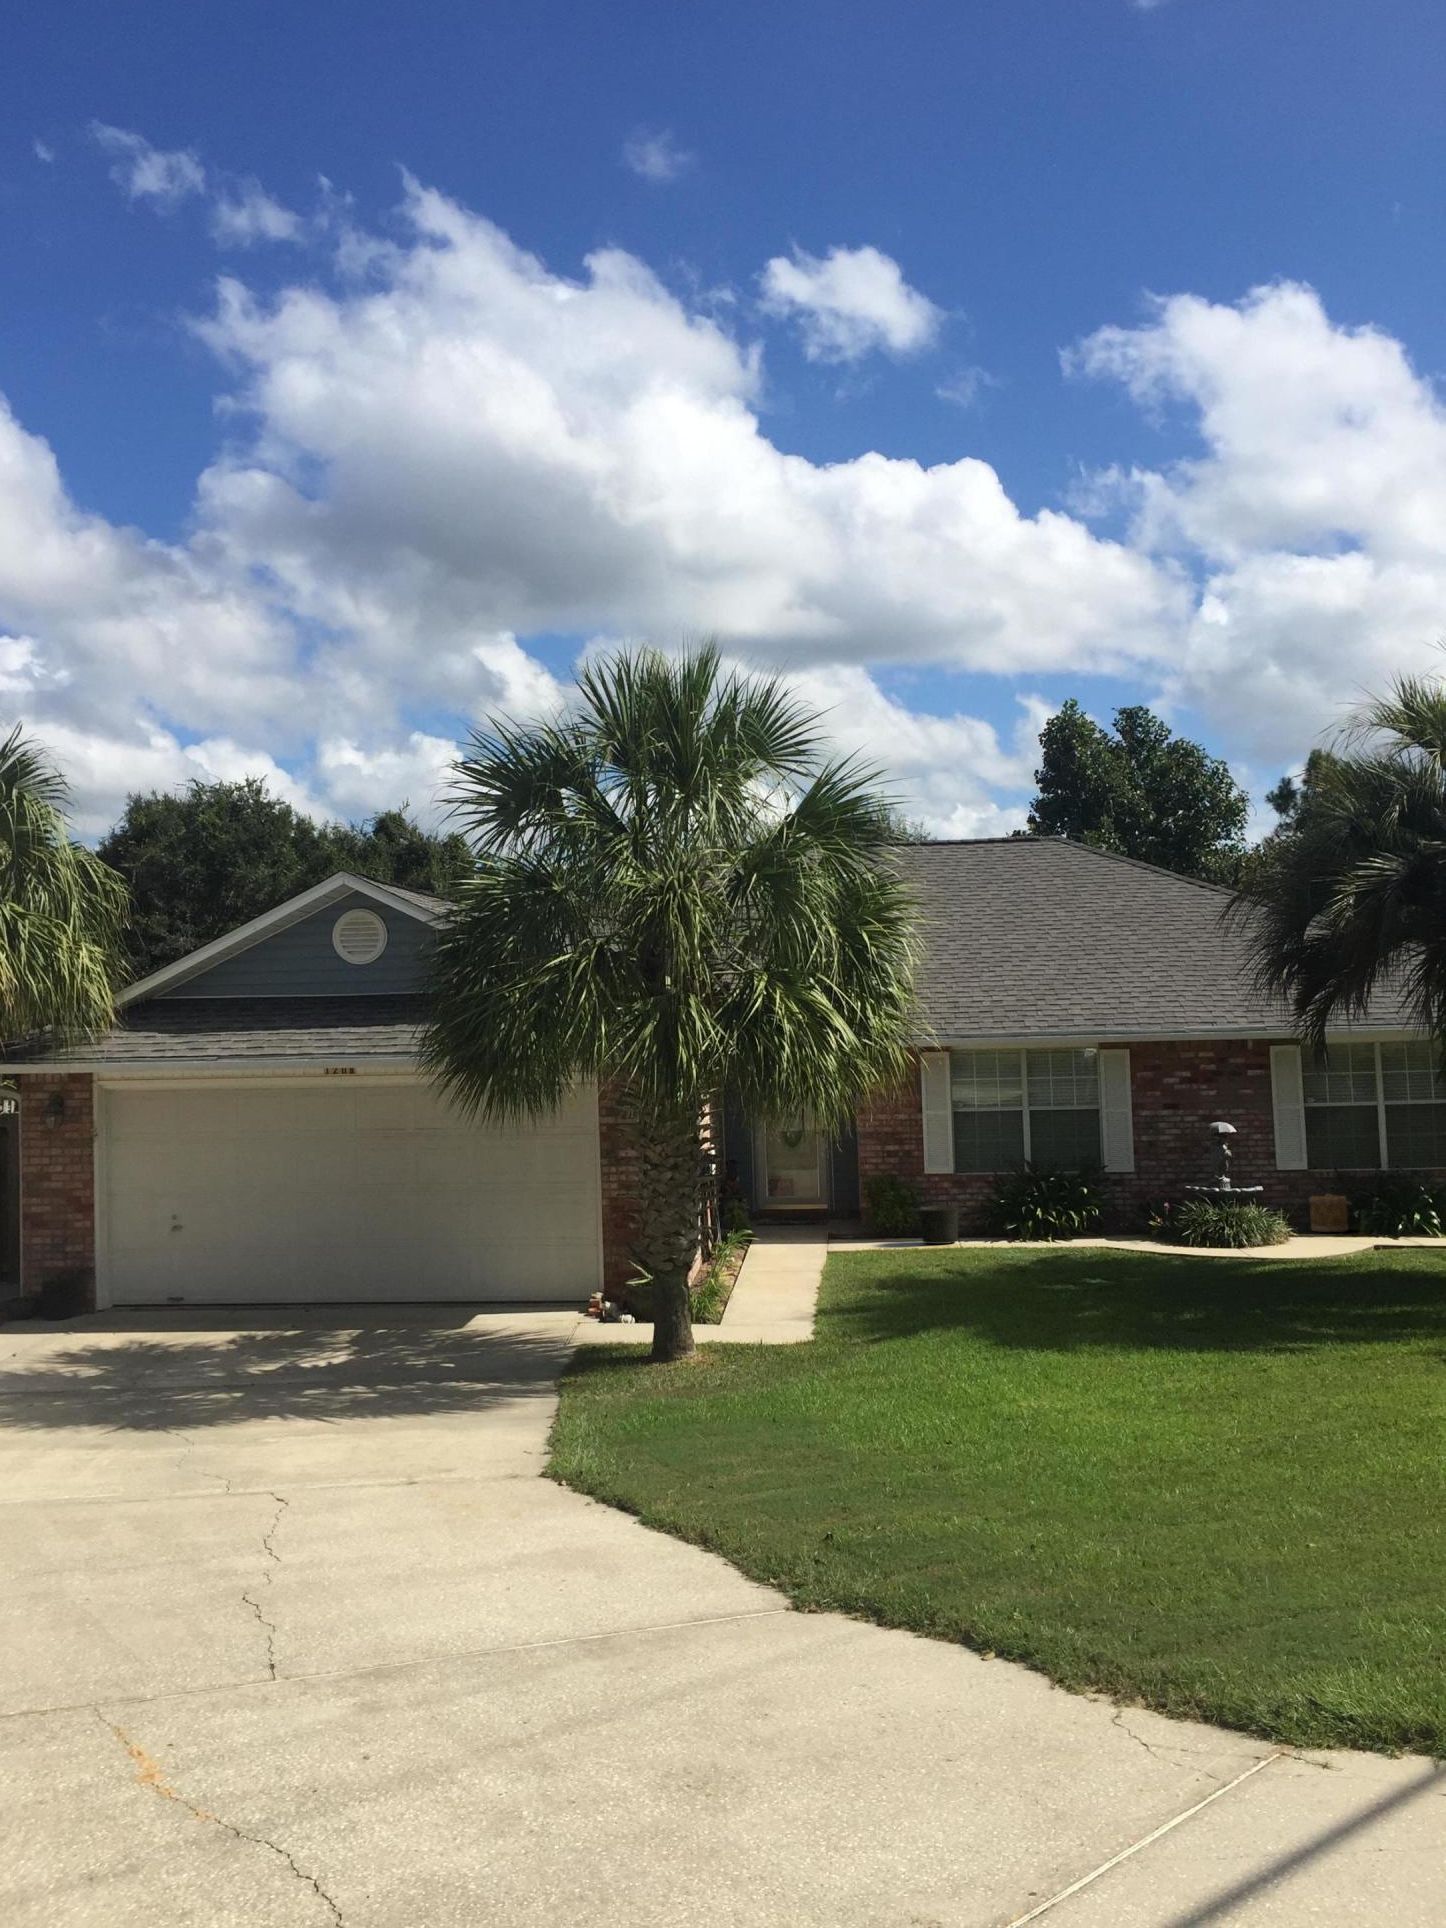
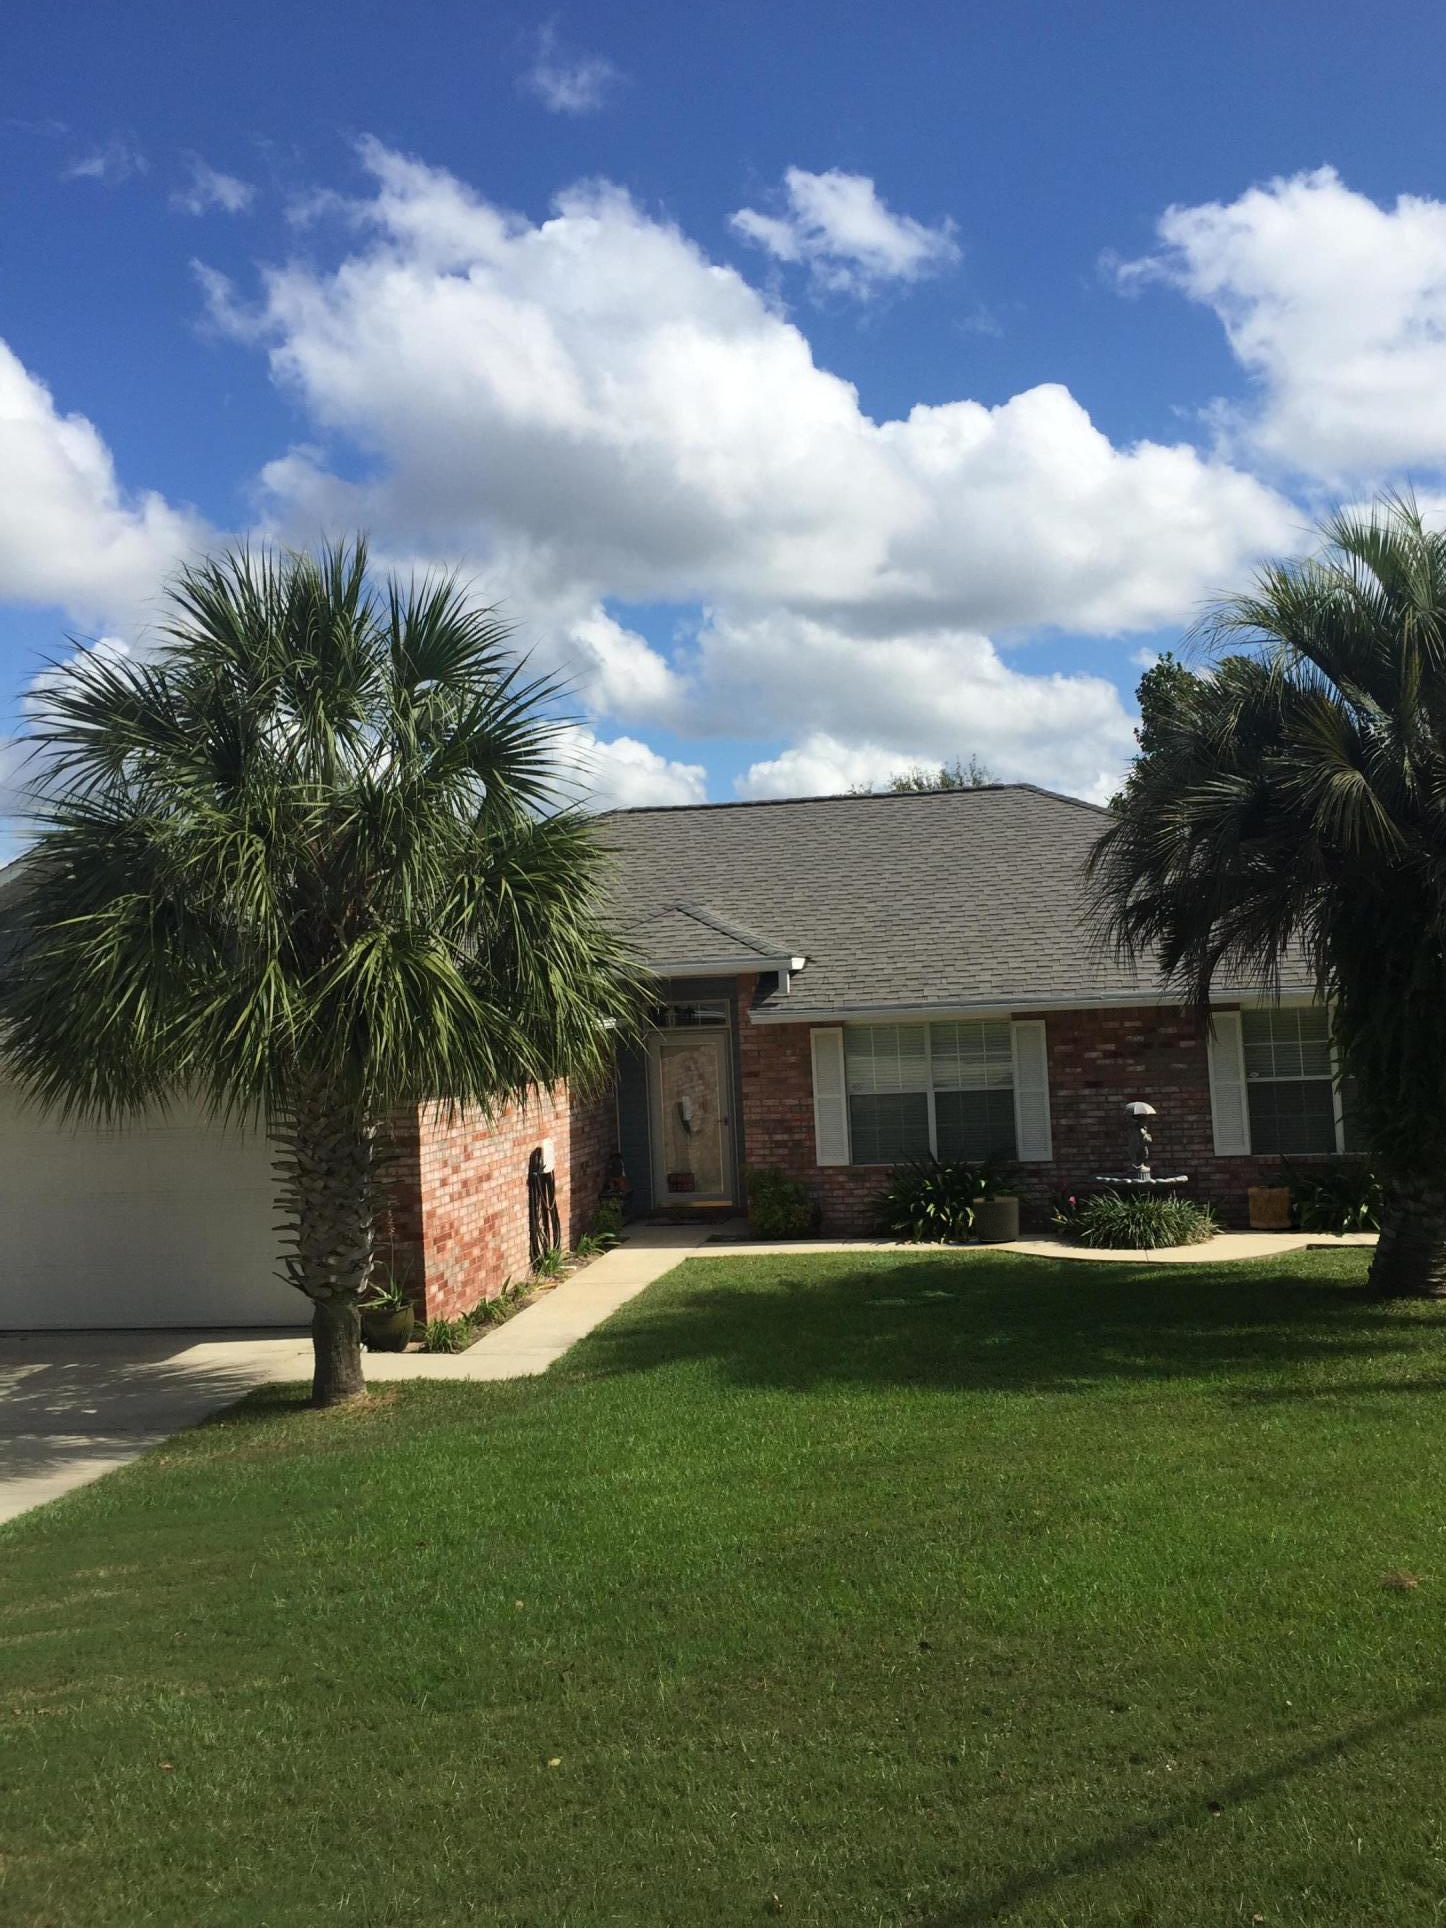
planter: present [919,1206,958,1244] -> present [973,1197,1019,1242]

